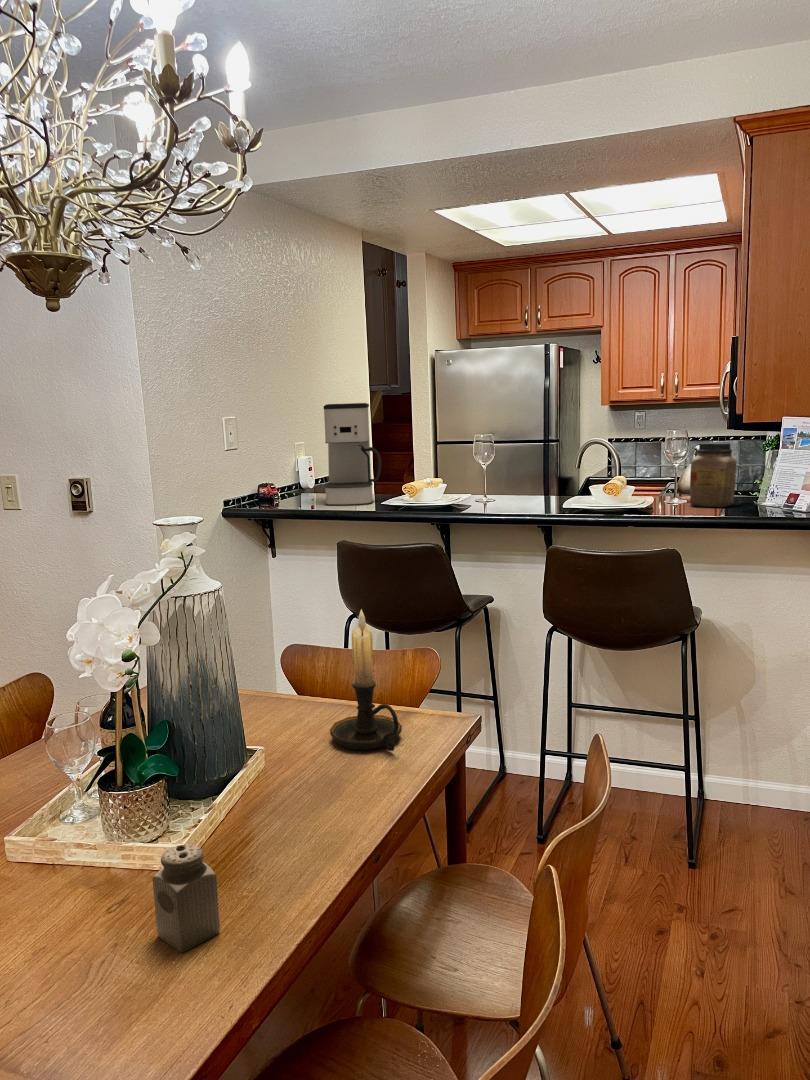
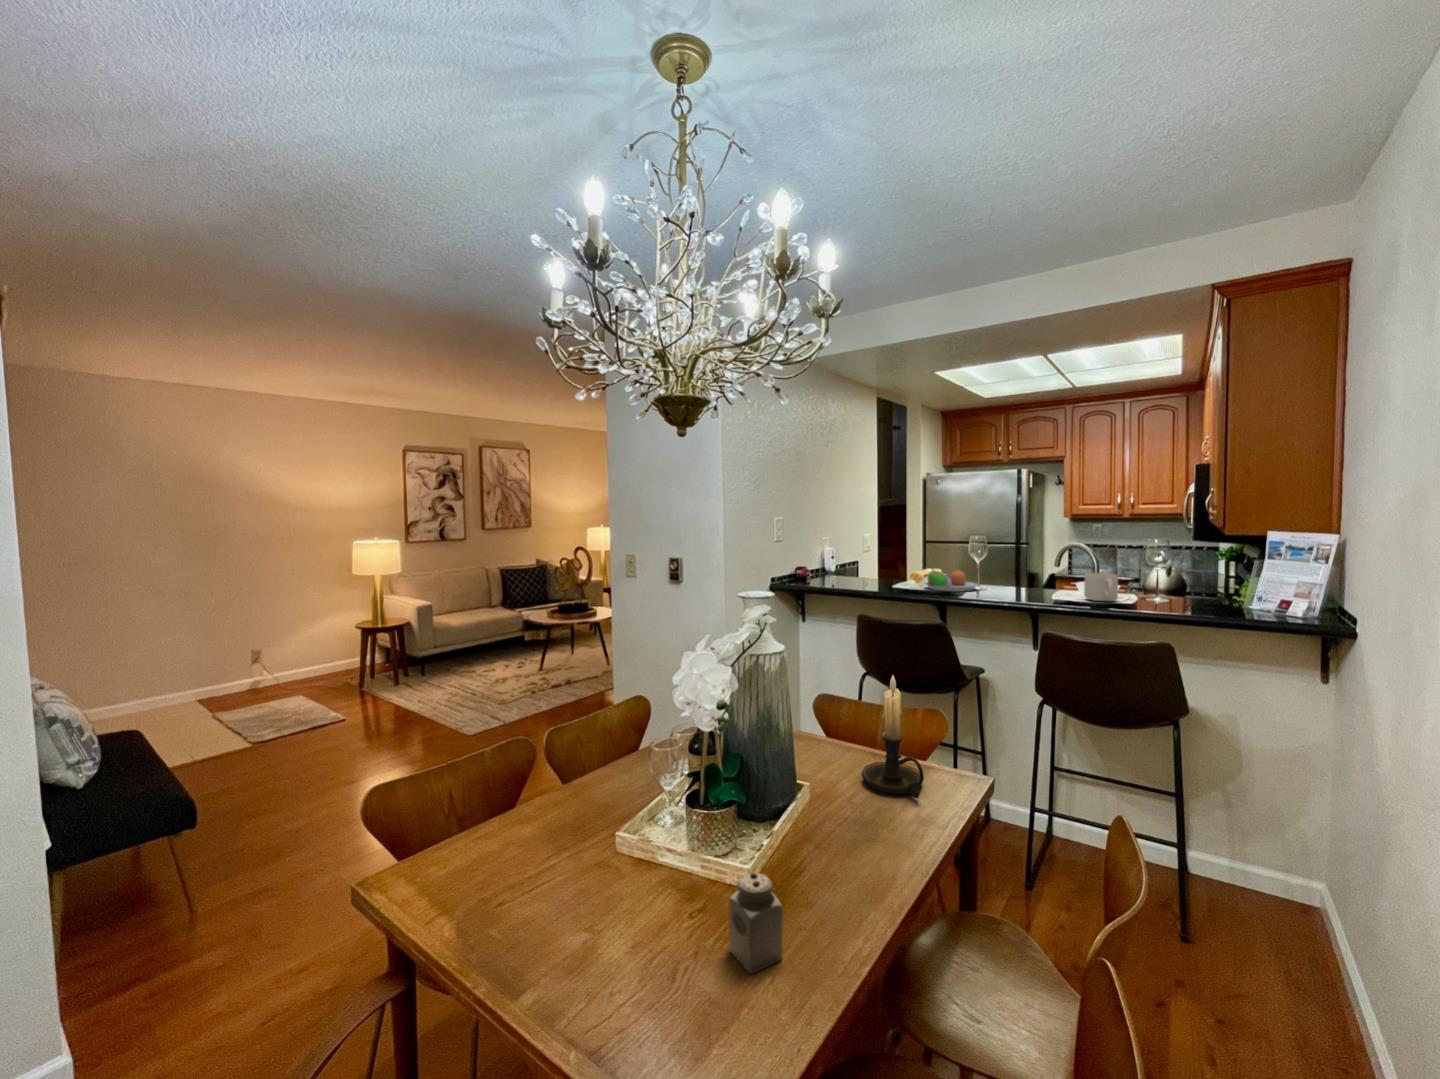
coffee maker: present [324,403,381,506] -> none [848,511,892,587]
jar: present [690,442,736,507] -> none [1170,551,1216,608]
mug: none [603,473,638,506] -> present [1084,573,1118,601]
fruit bowl: none [419,475,487,505] -> present [924,568,978,592]

